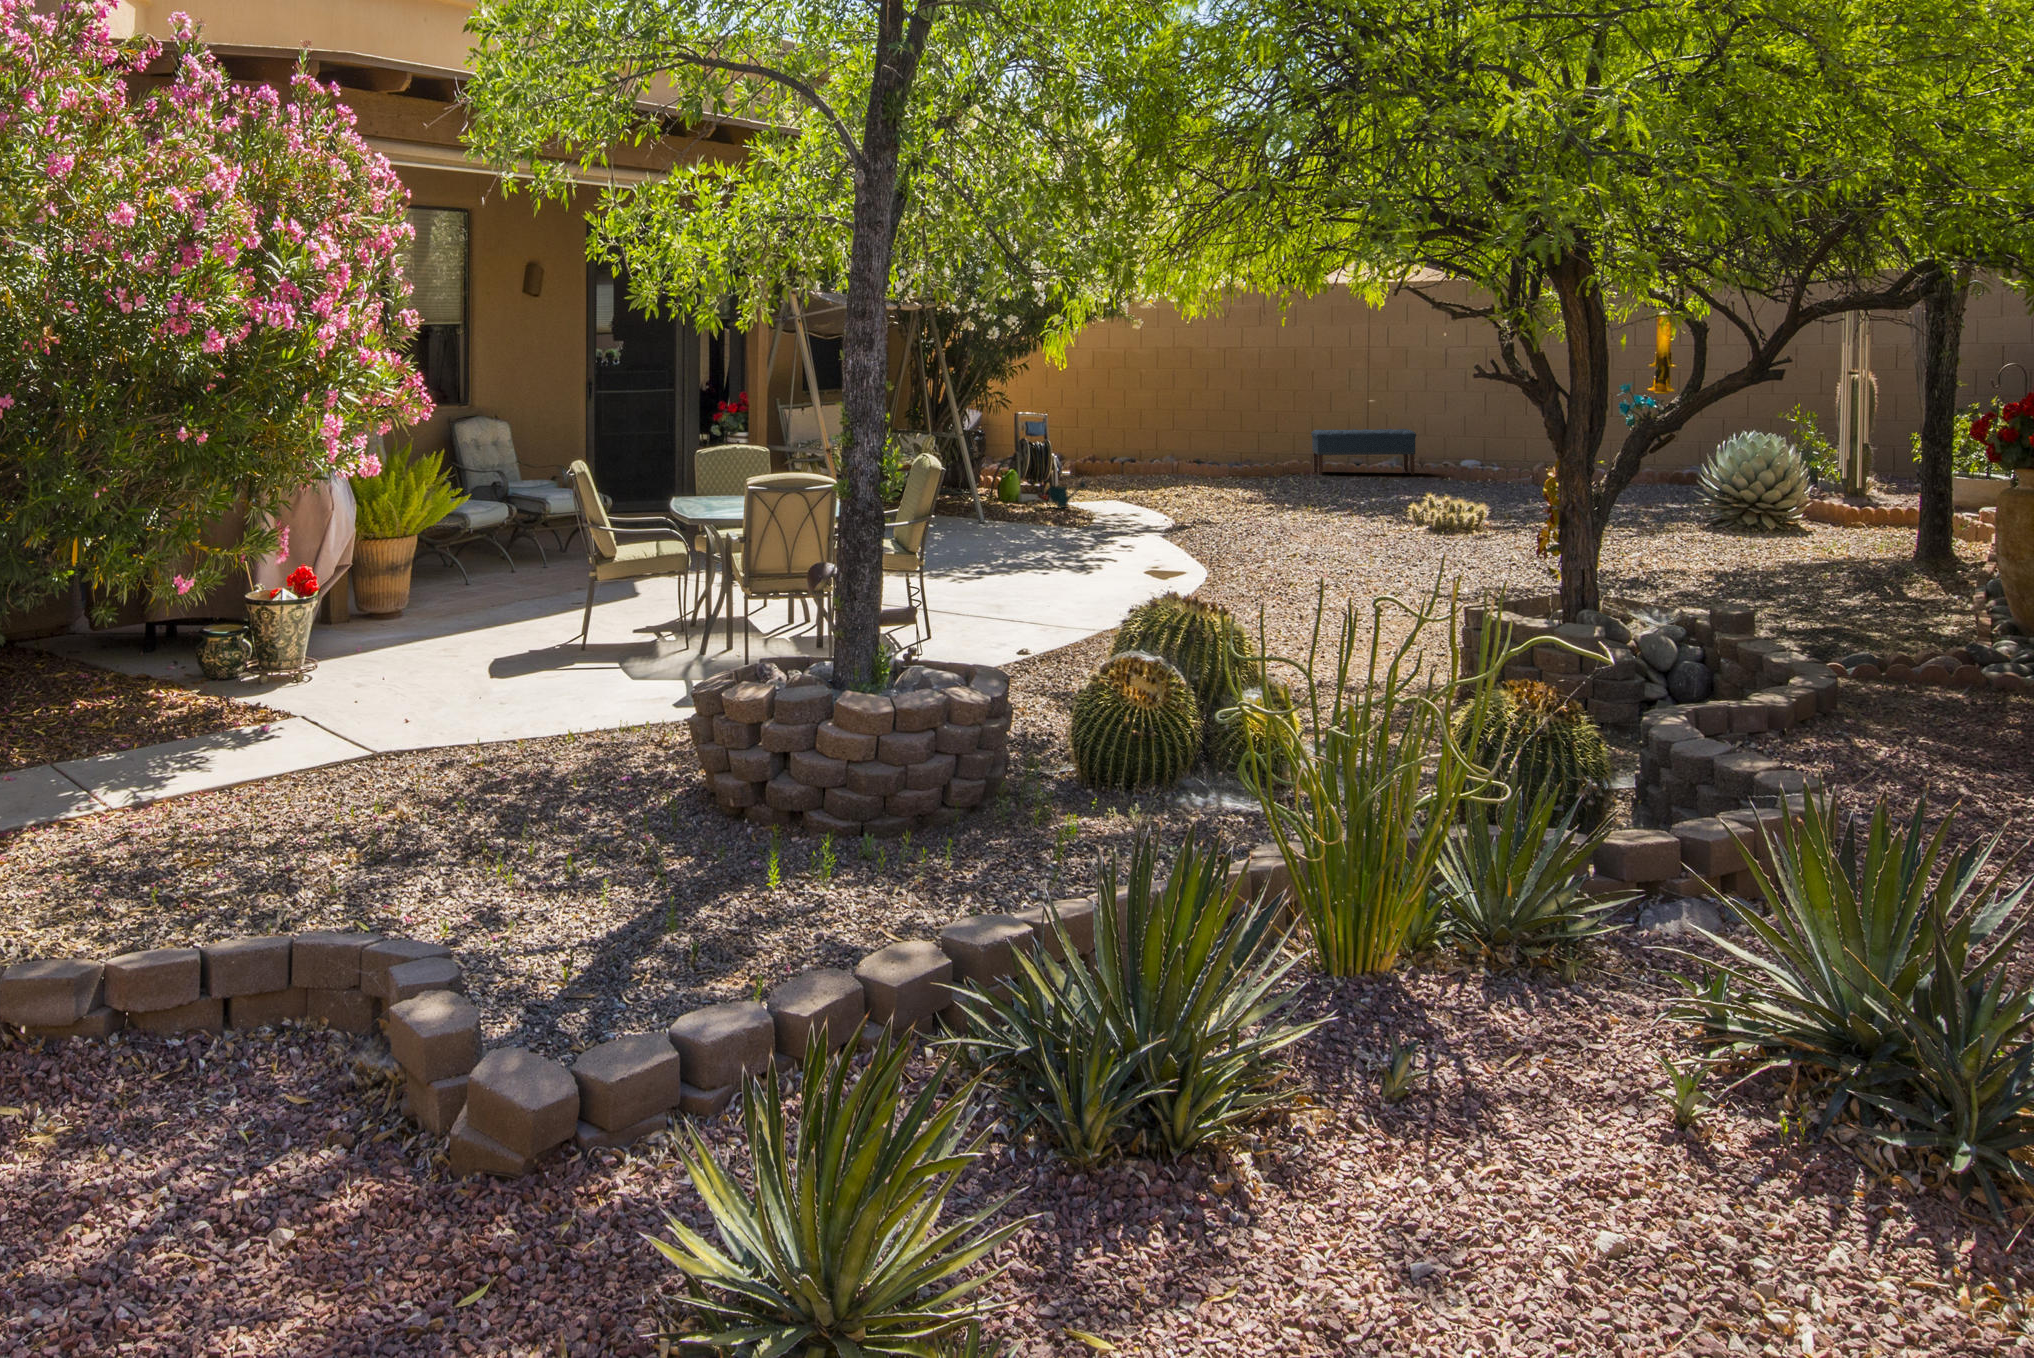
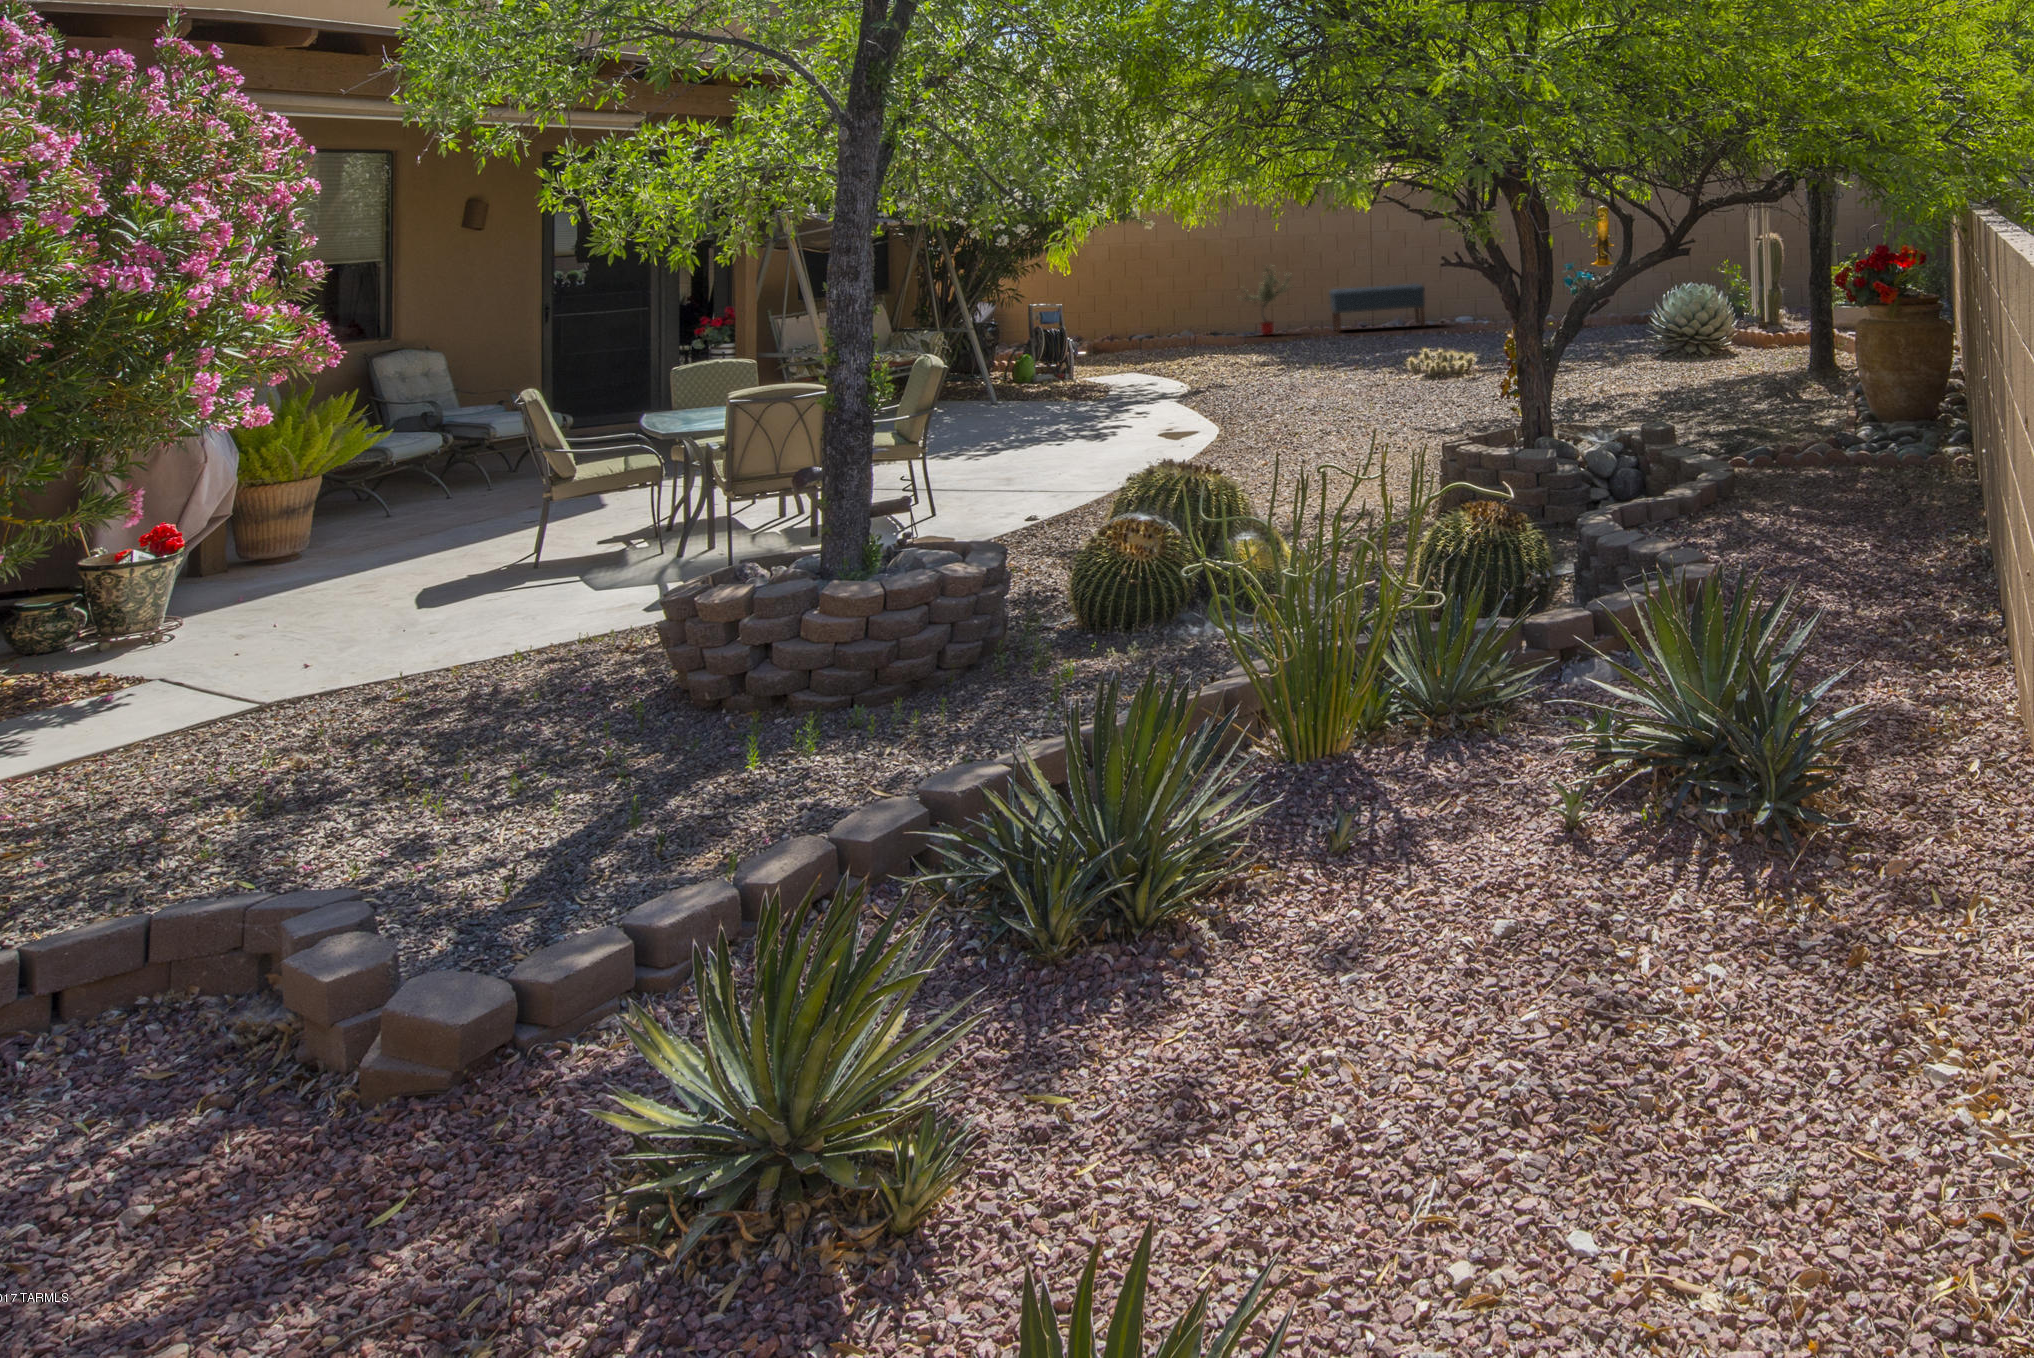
potted tree: none [1214,401,1275,472] -> present [1239,265,1293,335]
watering can: present [1048,481,1086,509] -> none [1061,352,1106,383]

